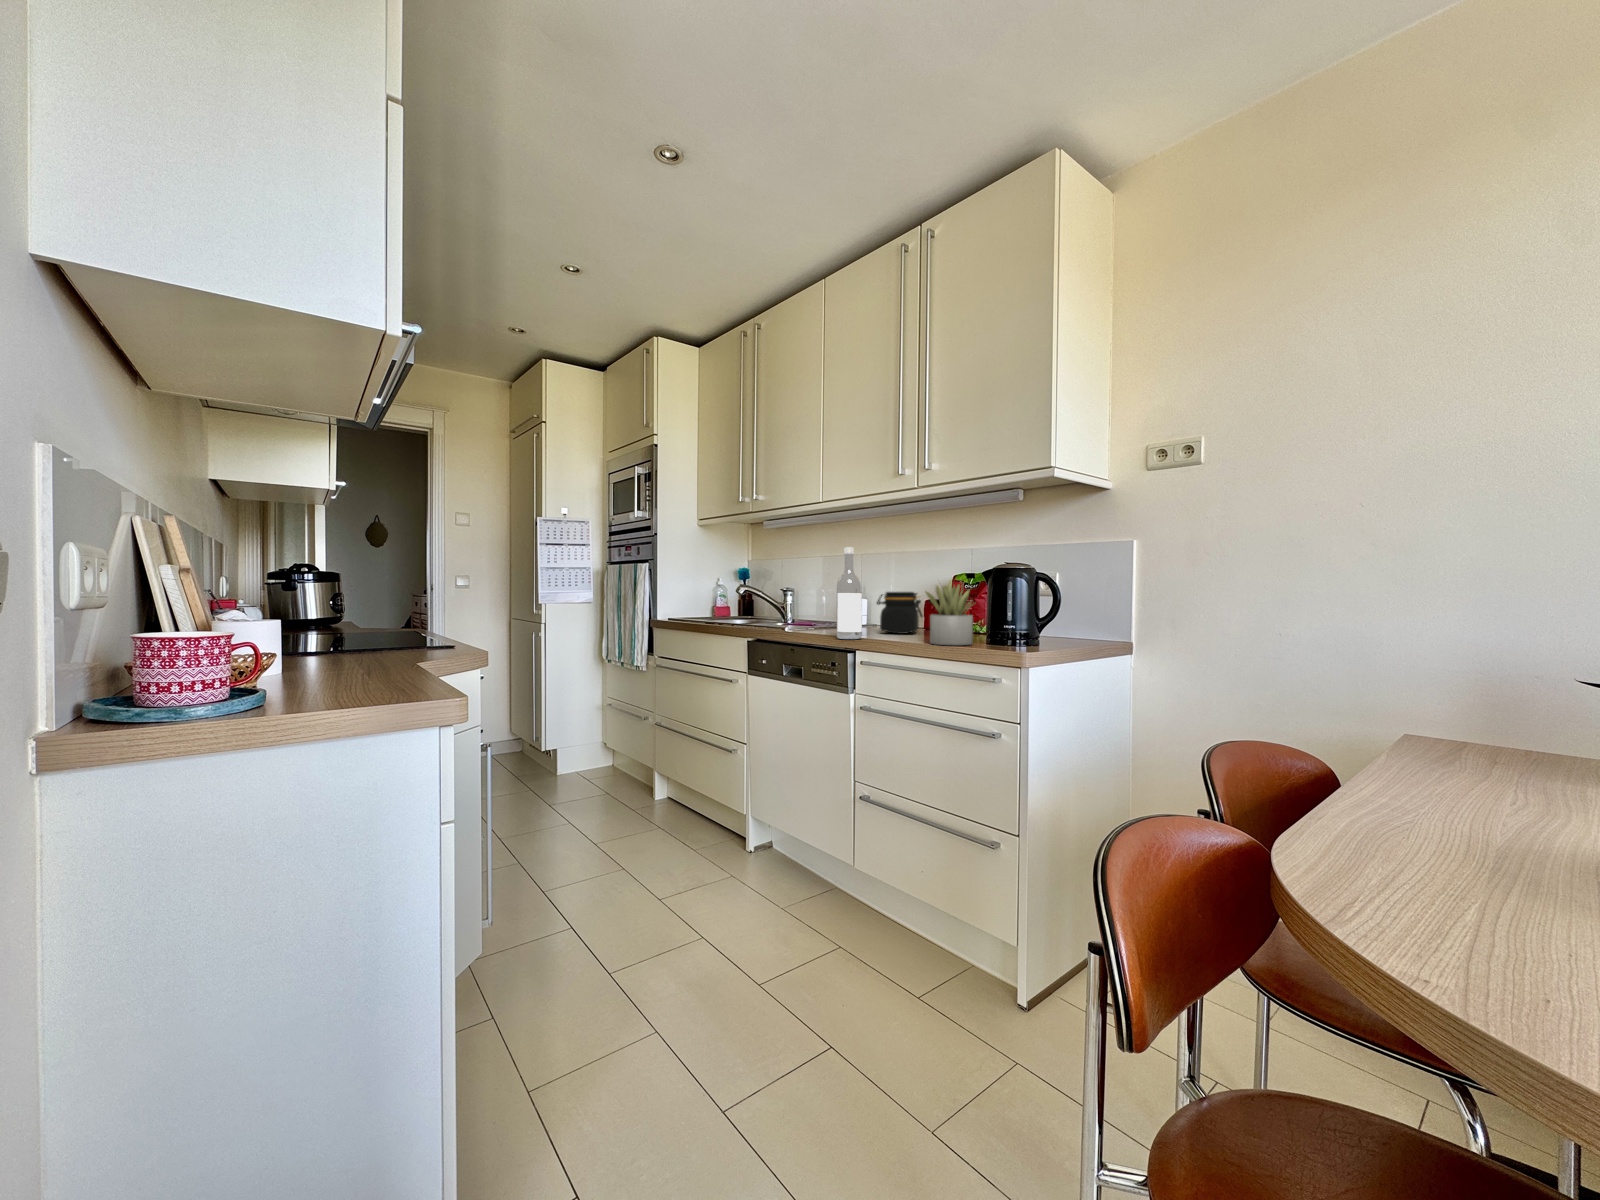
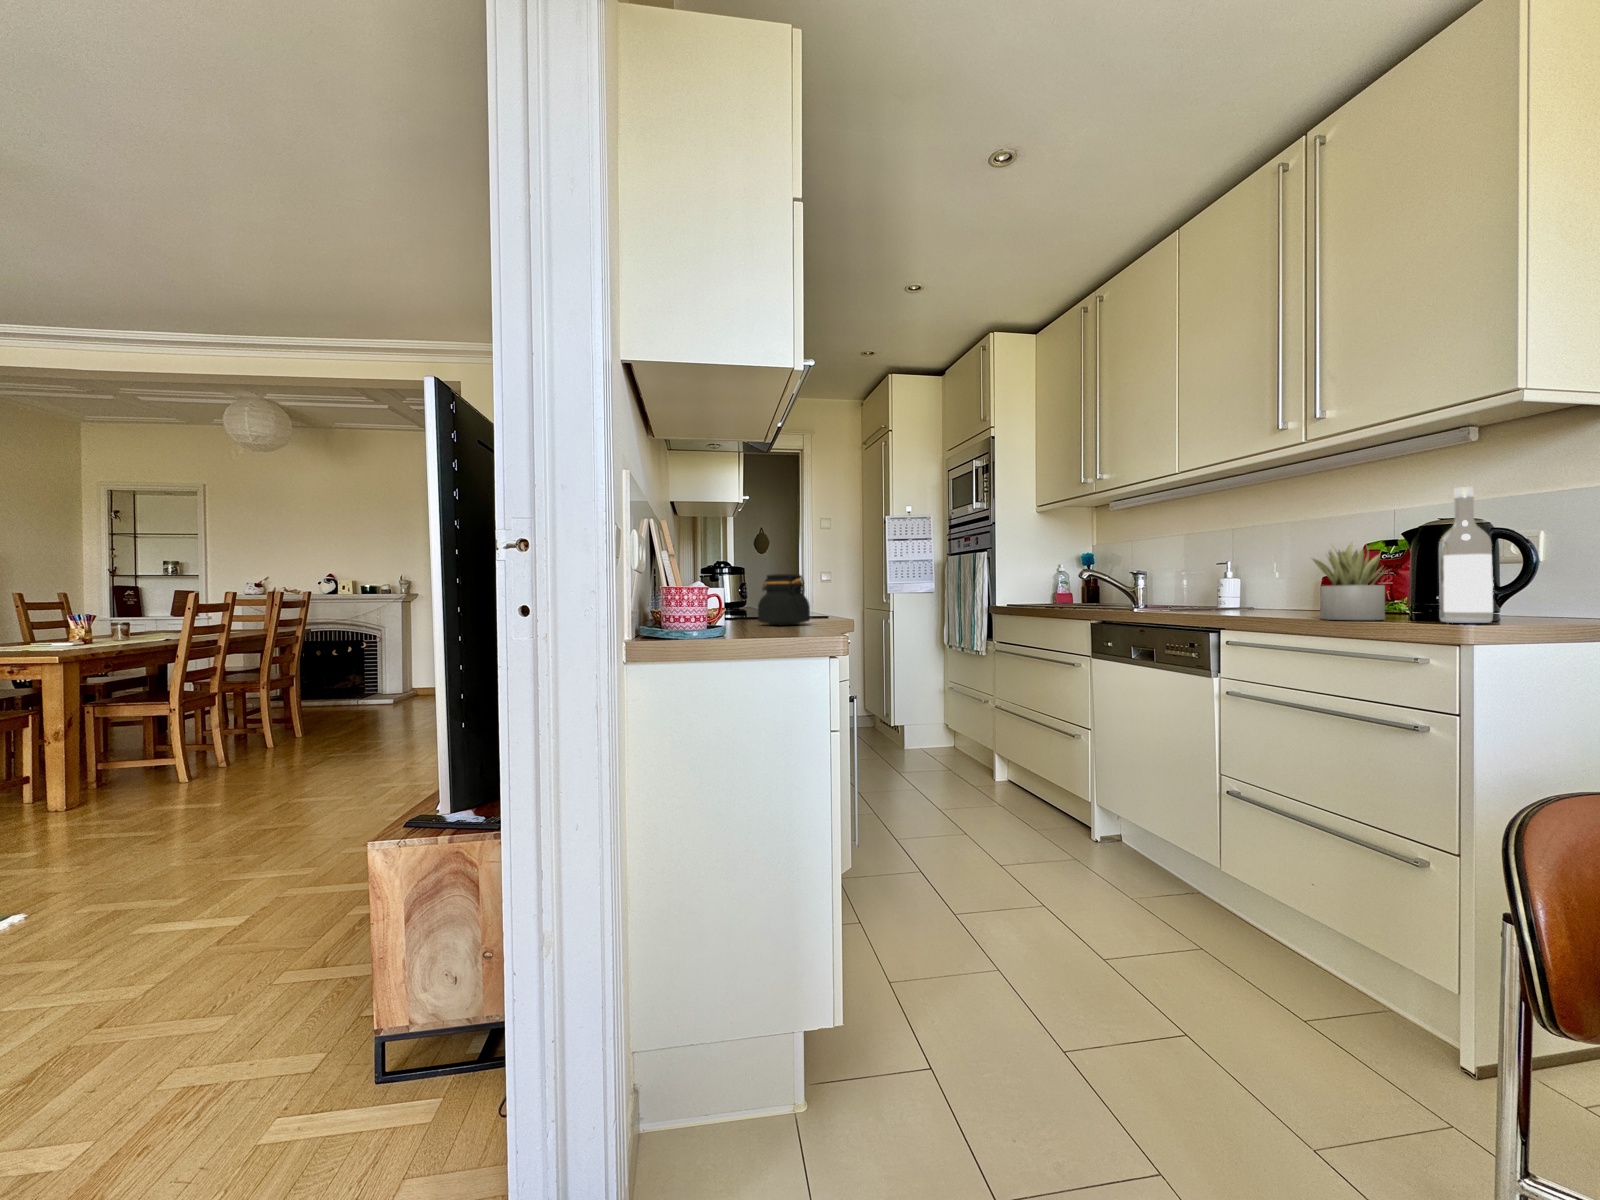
wine bottle: present [837,547,862,639] -> present [1439,487,1493,623]
jar: present [877,592,922,634] -> present [758,574,810,625]

